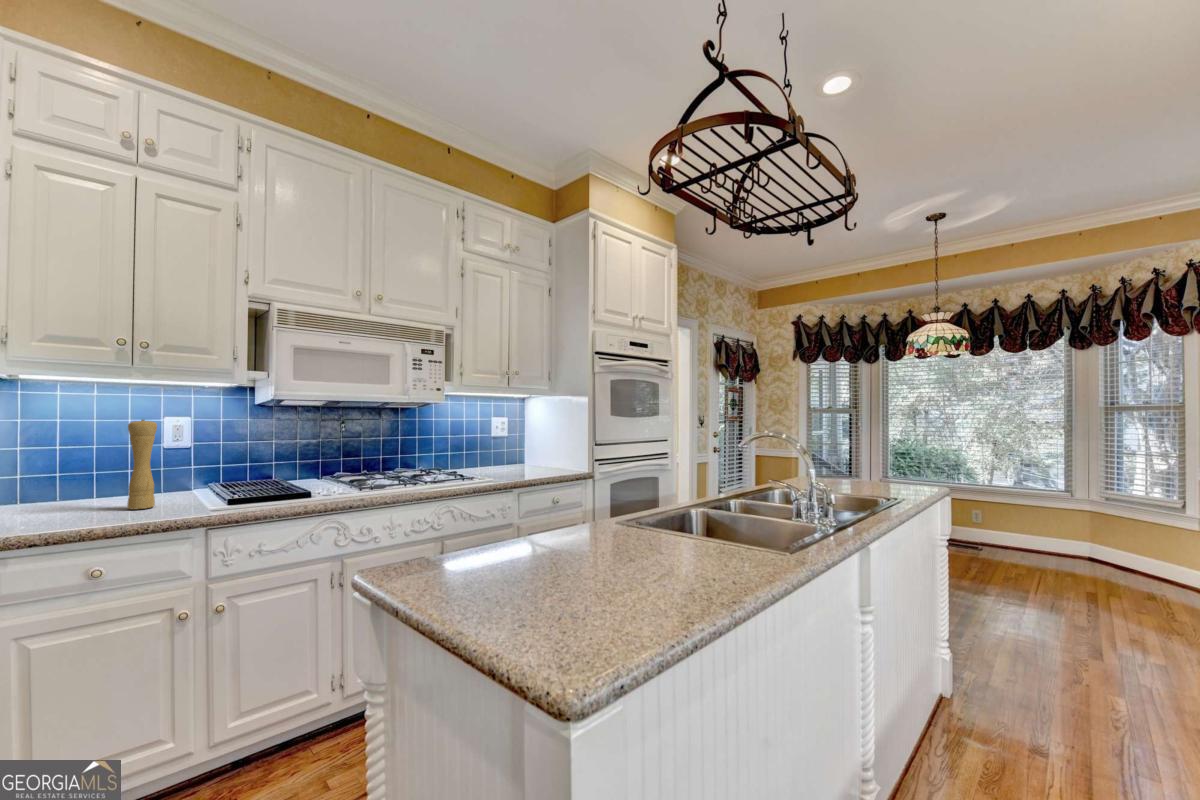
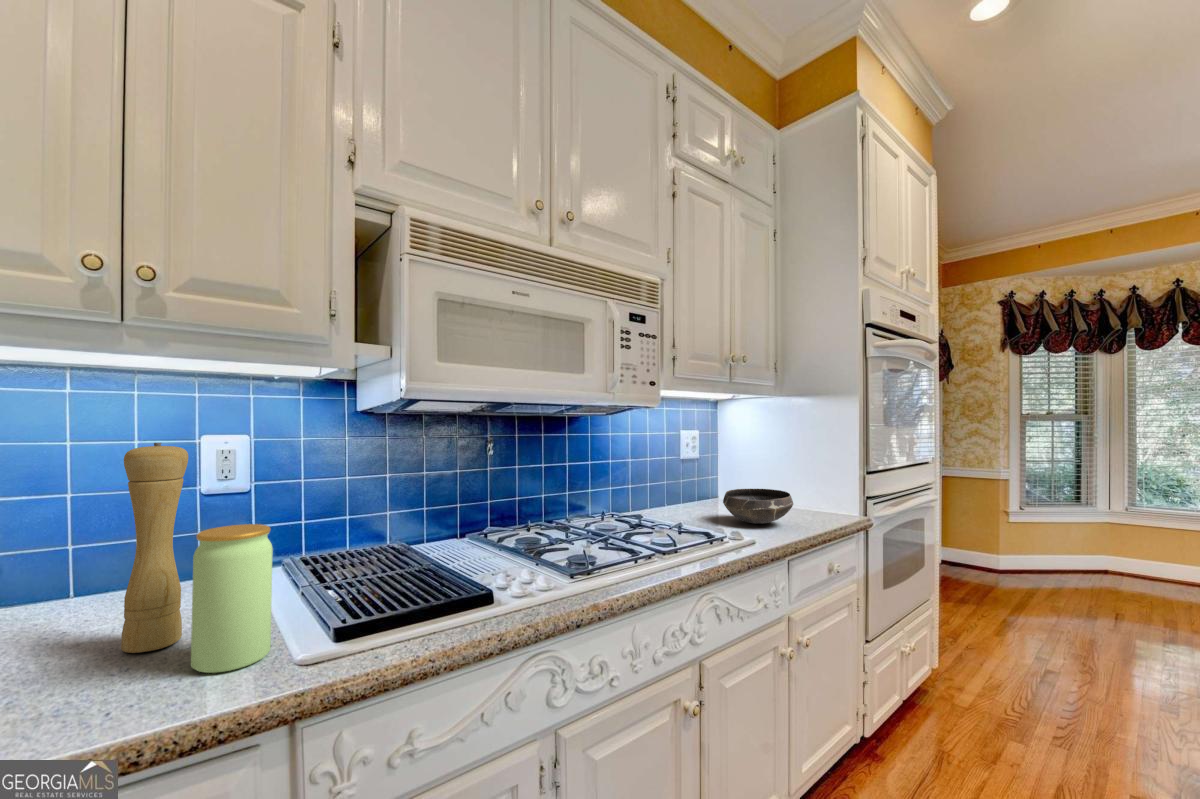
bowl: none [499,454,540,473] -> present [723,489,793,523]
jar: none [159,455,196,513] -> present [191,524,273,673]

